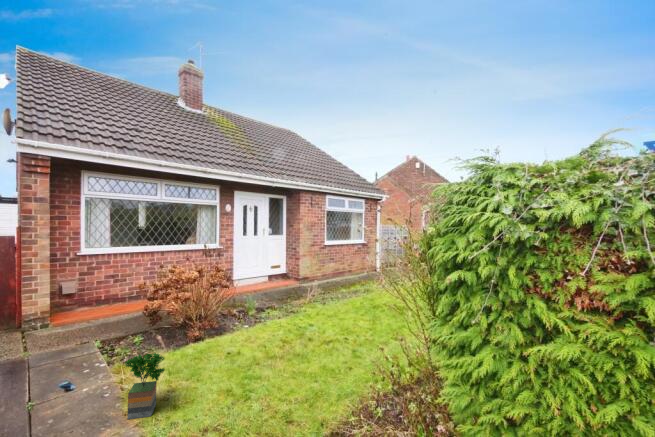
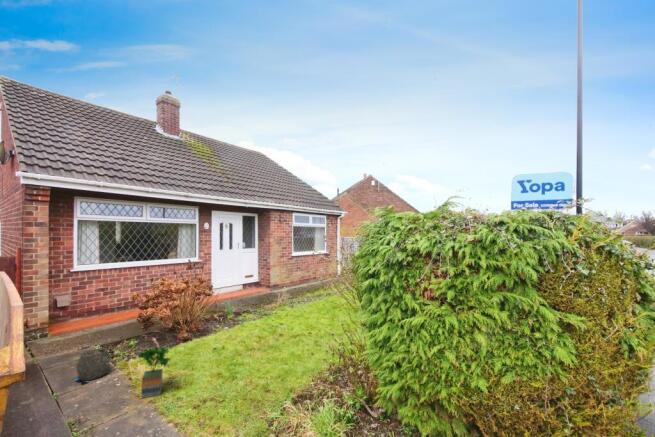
woven basket: none [61,348,102,387] -> present [77,348,110,380]

